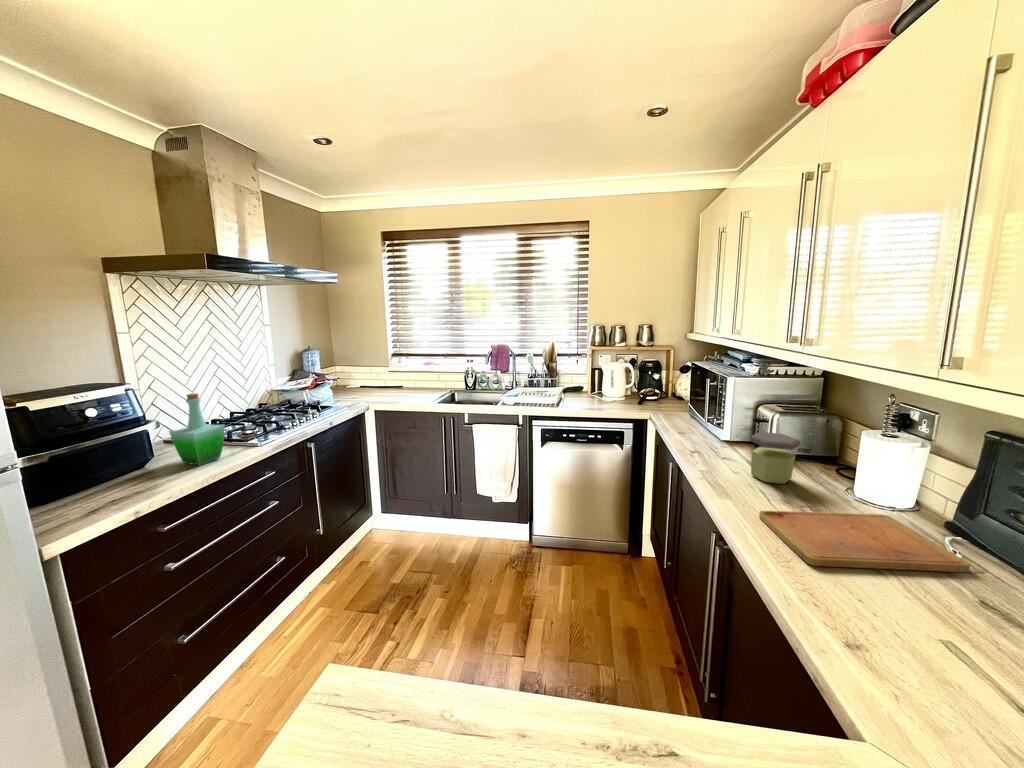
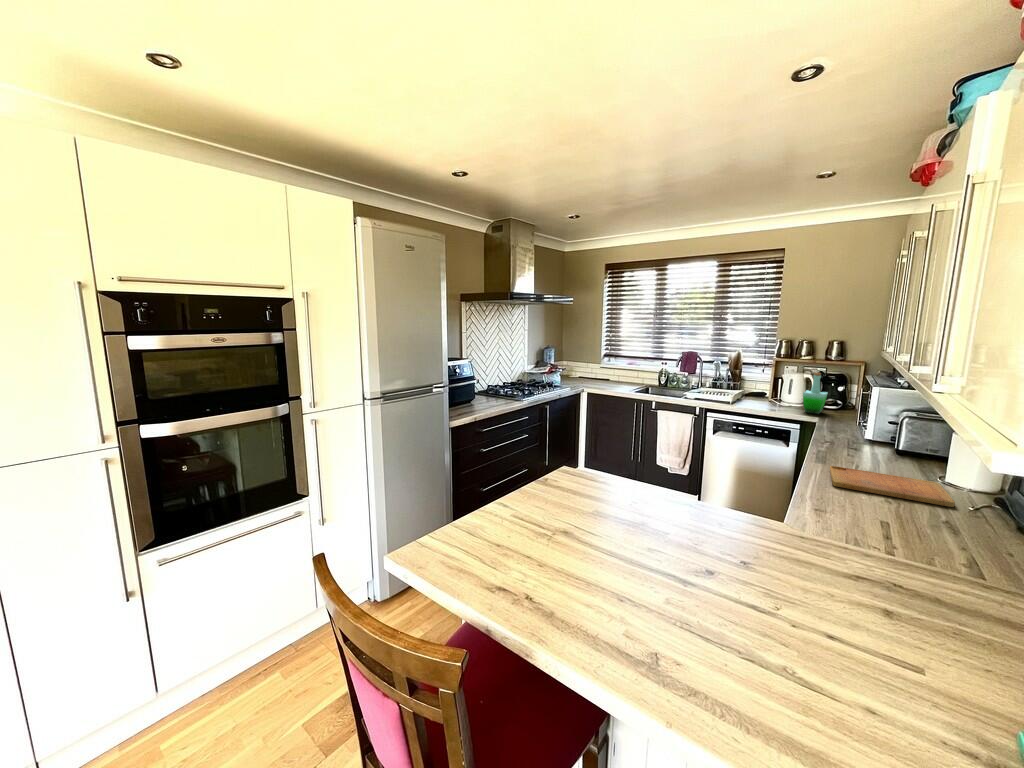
bottle: present [169,393,225,465] -> present [803,373,828,414]
jar: present [750,432,800,484] -> none [858,425,900,463]

